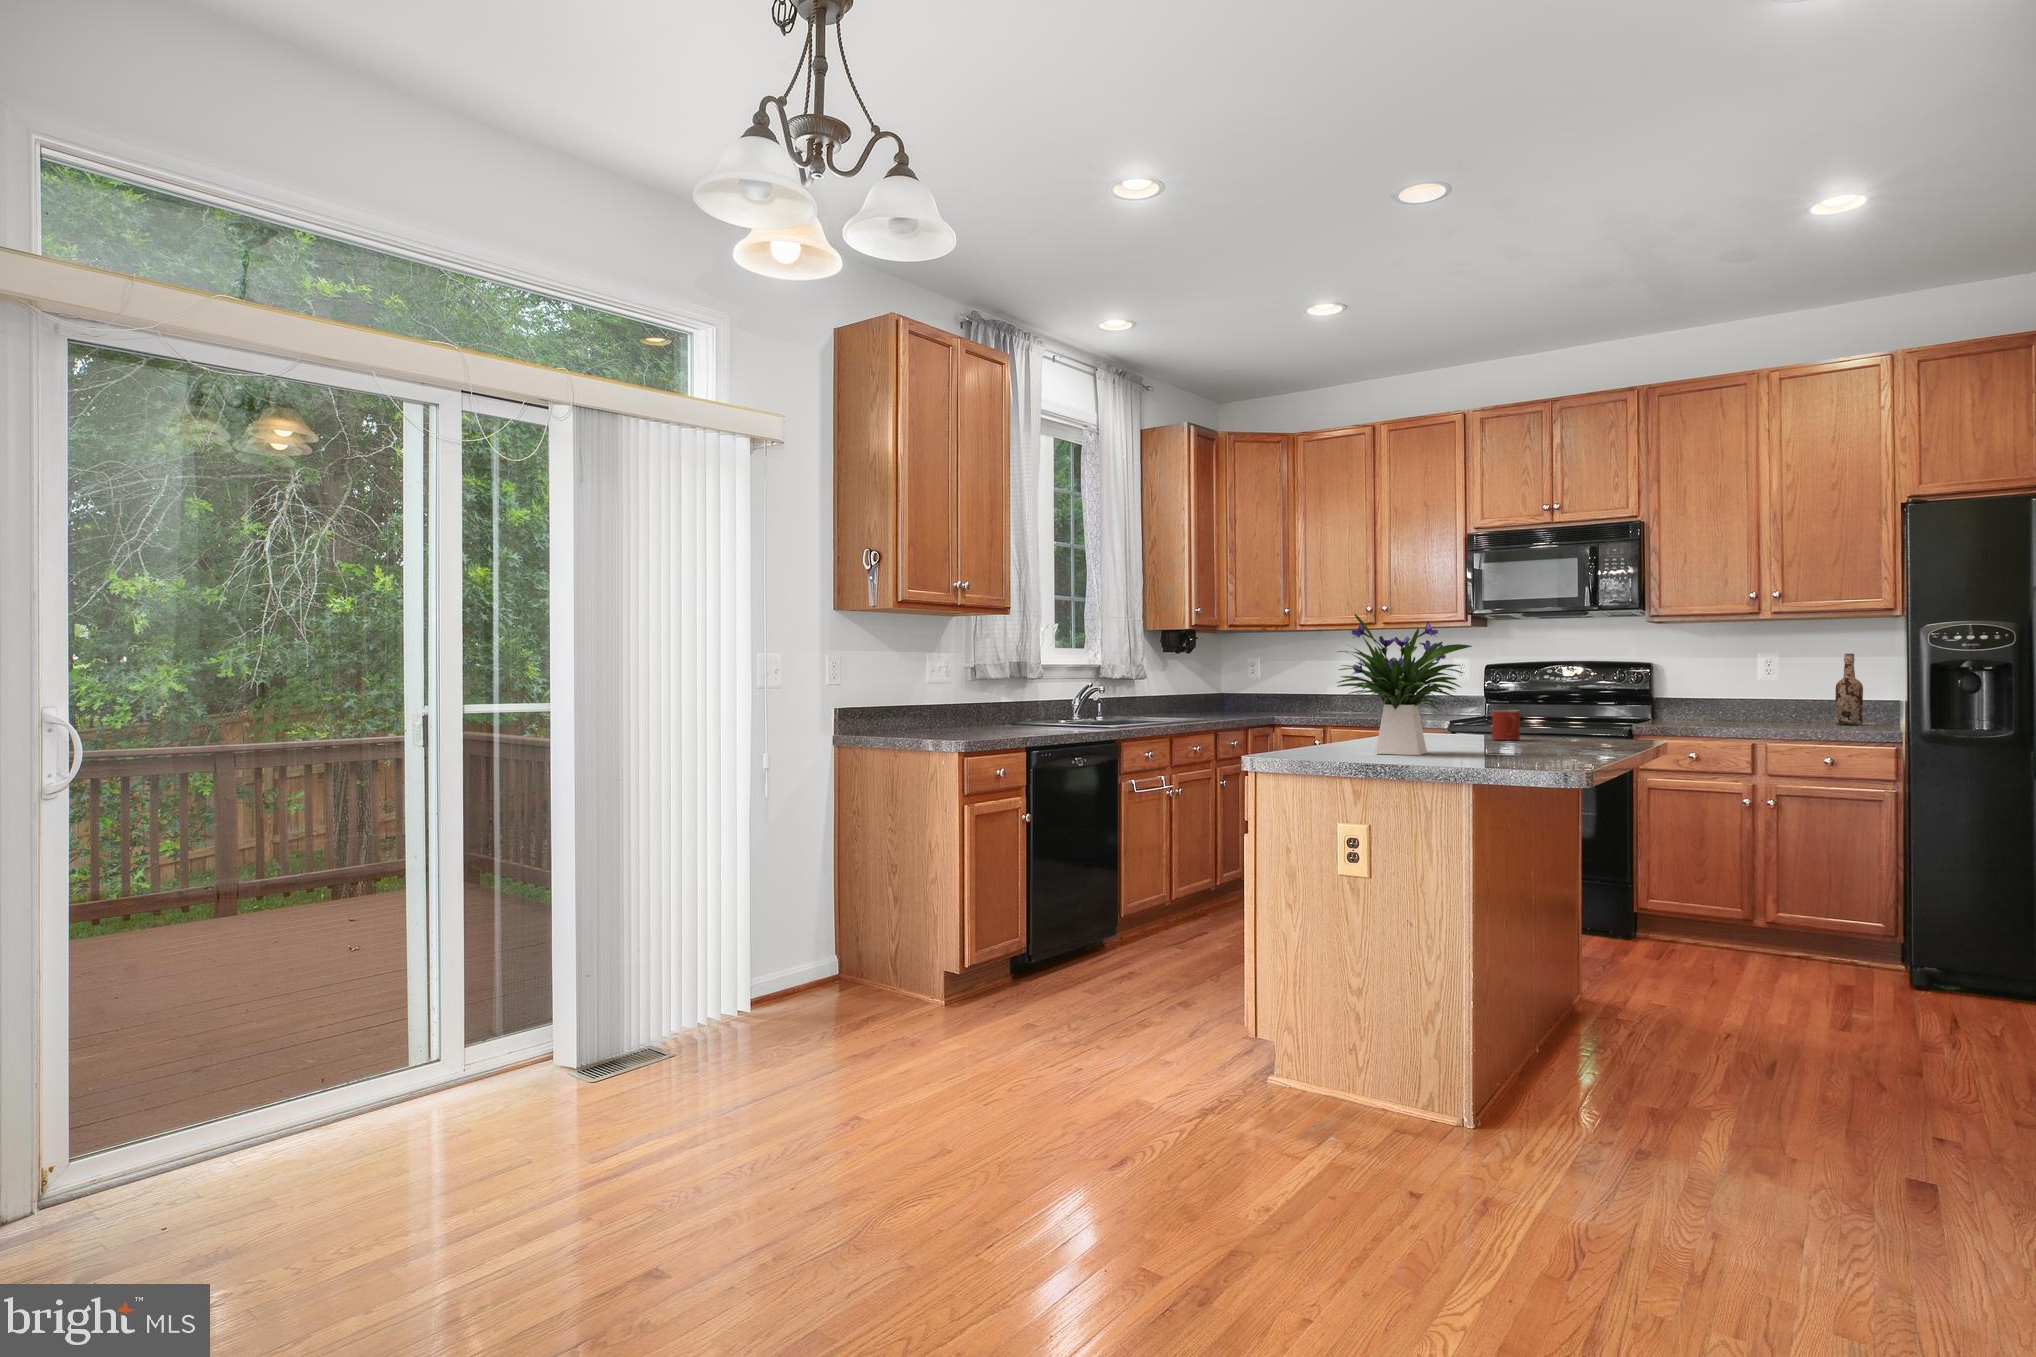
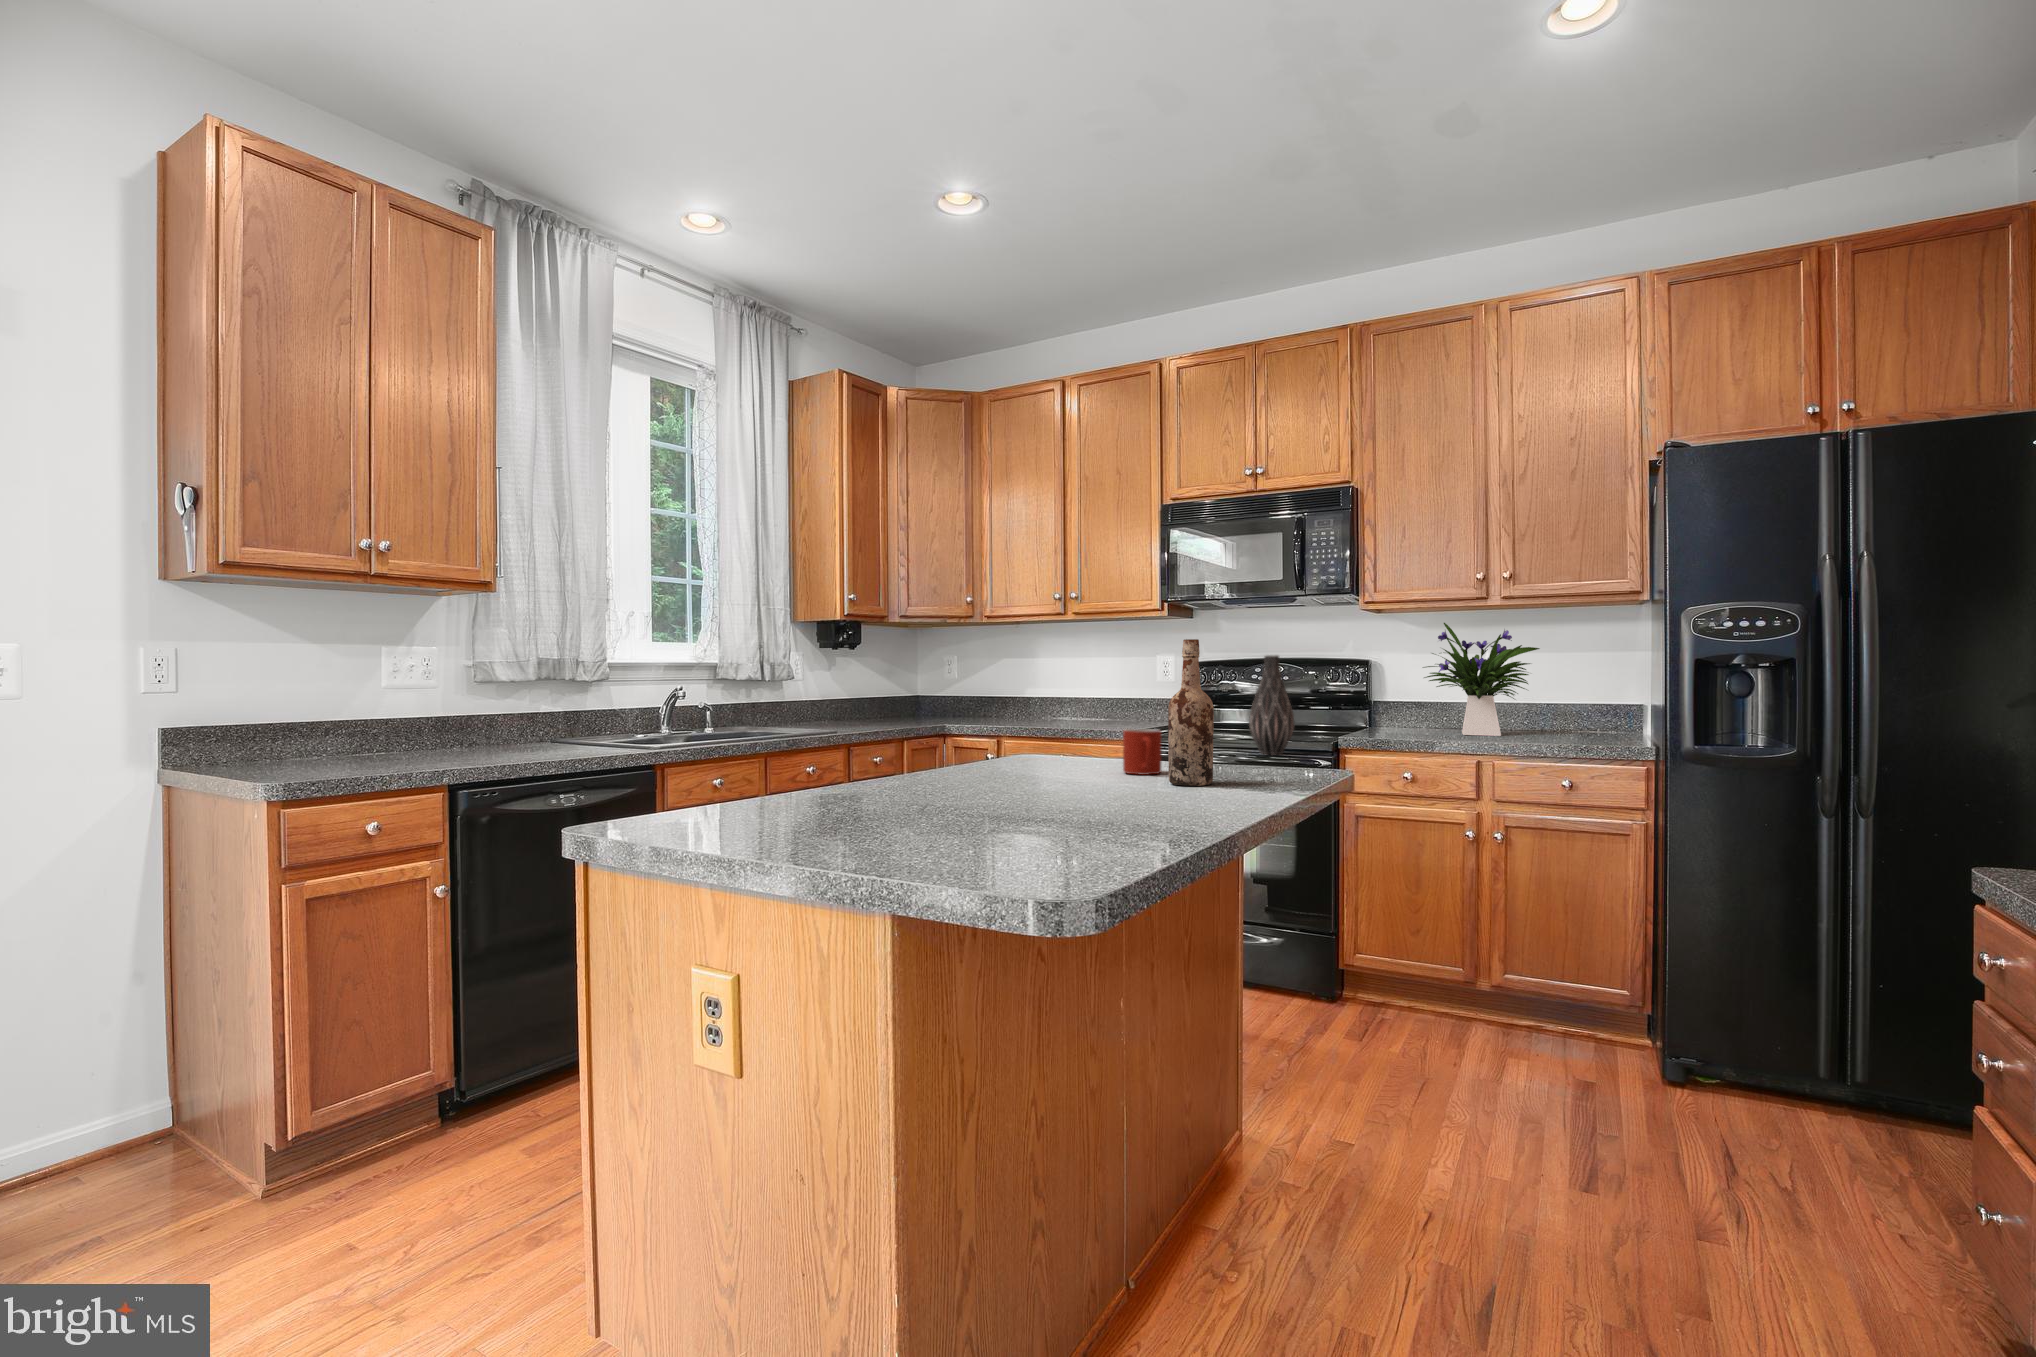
flower arrangement: present [1337,614,1472,755] -> present [1423,623,1540,736]
wine bottle: present [1835,654,1863,725] -> present [1168,639,1214,786]
vase: none [1569,660,1605,734] -> present [1249,655,1294,755]

